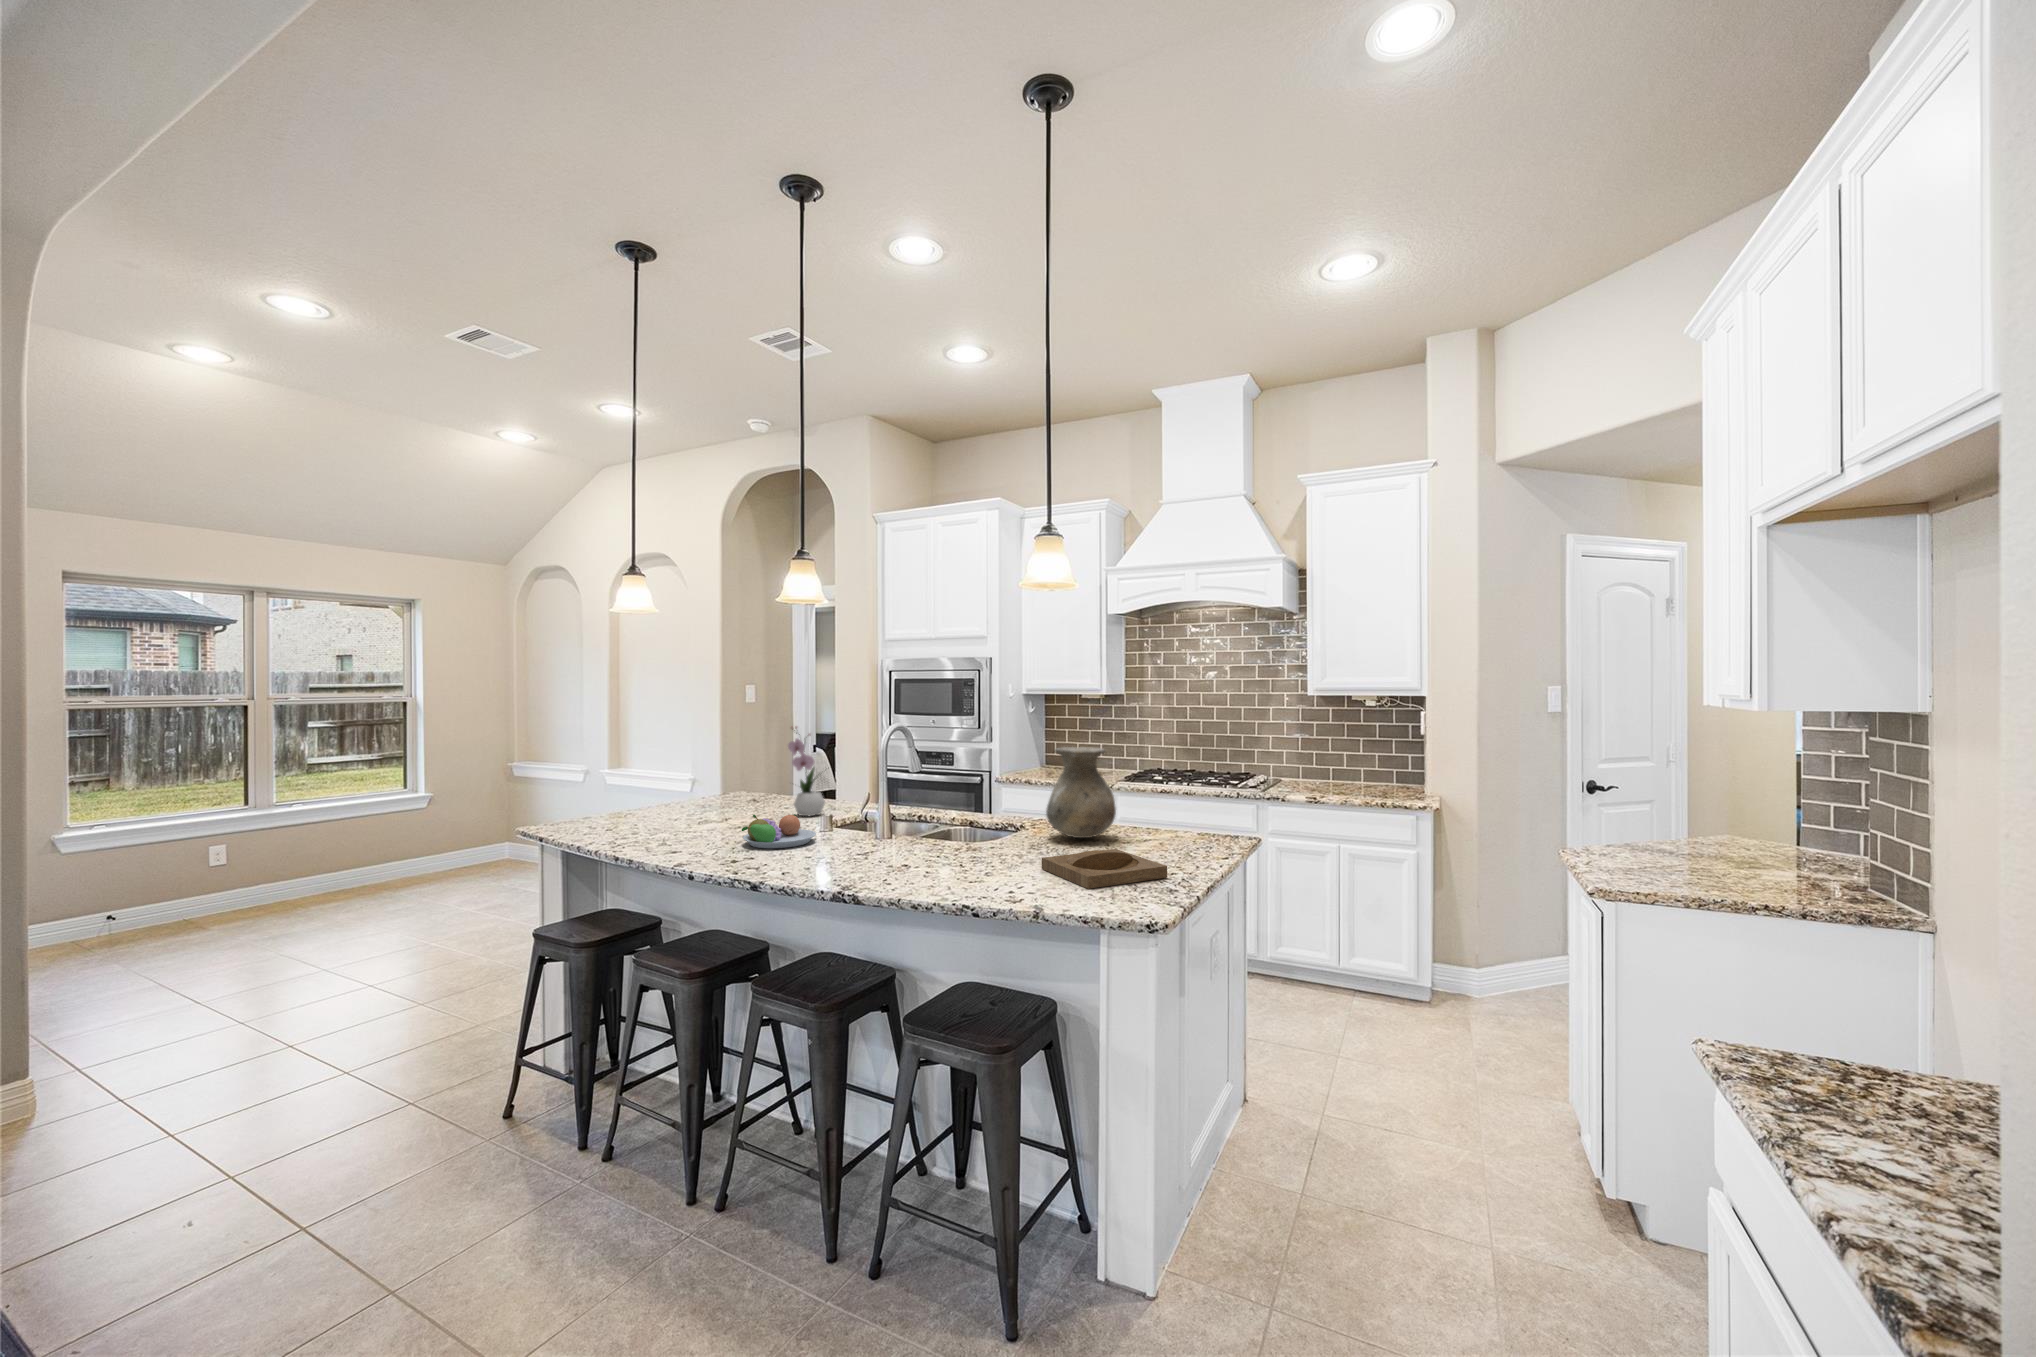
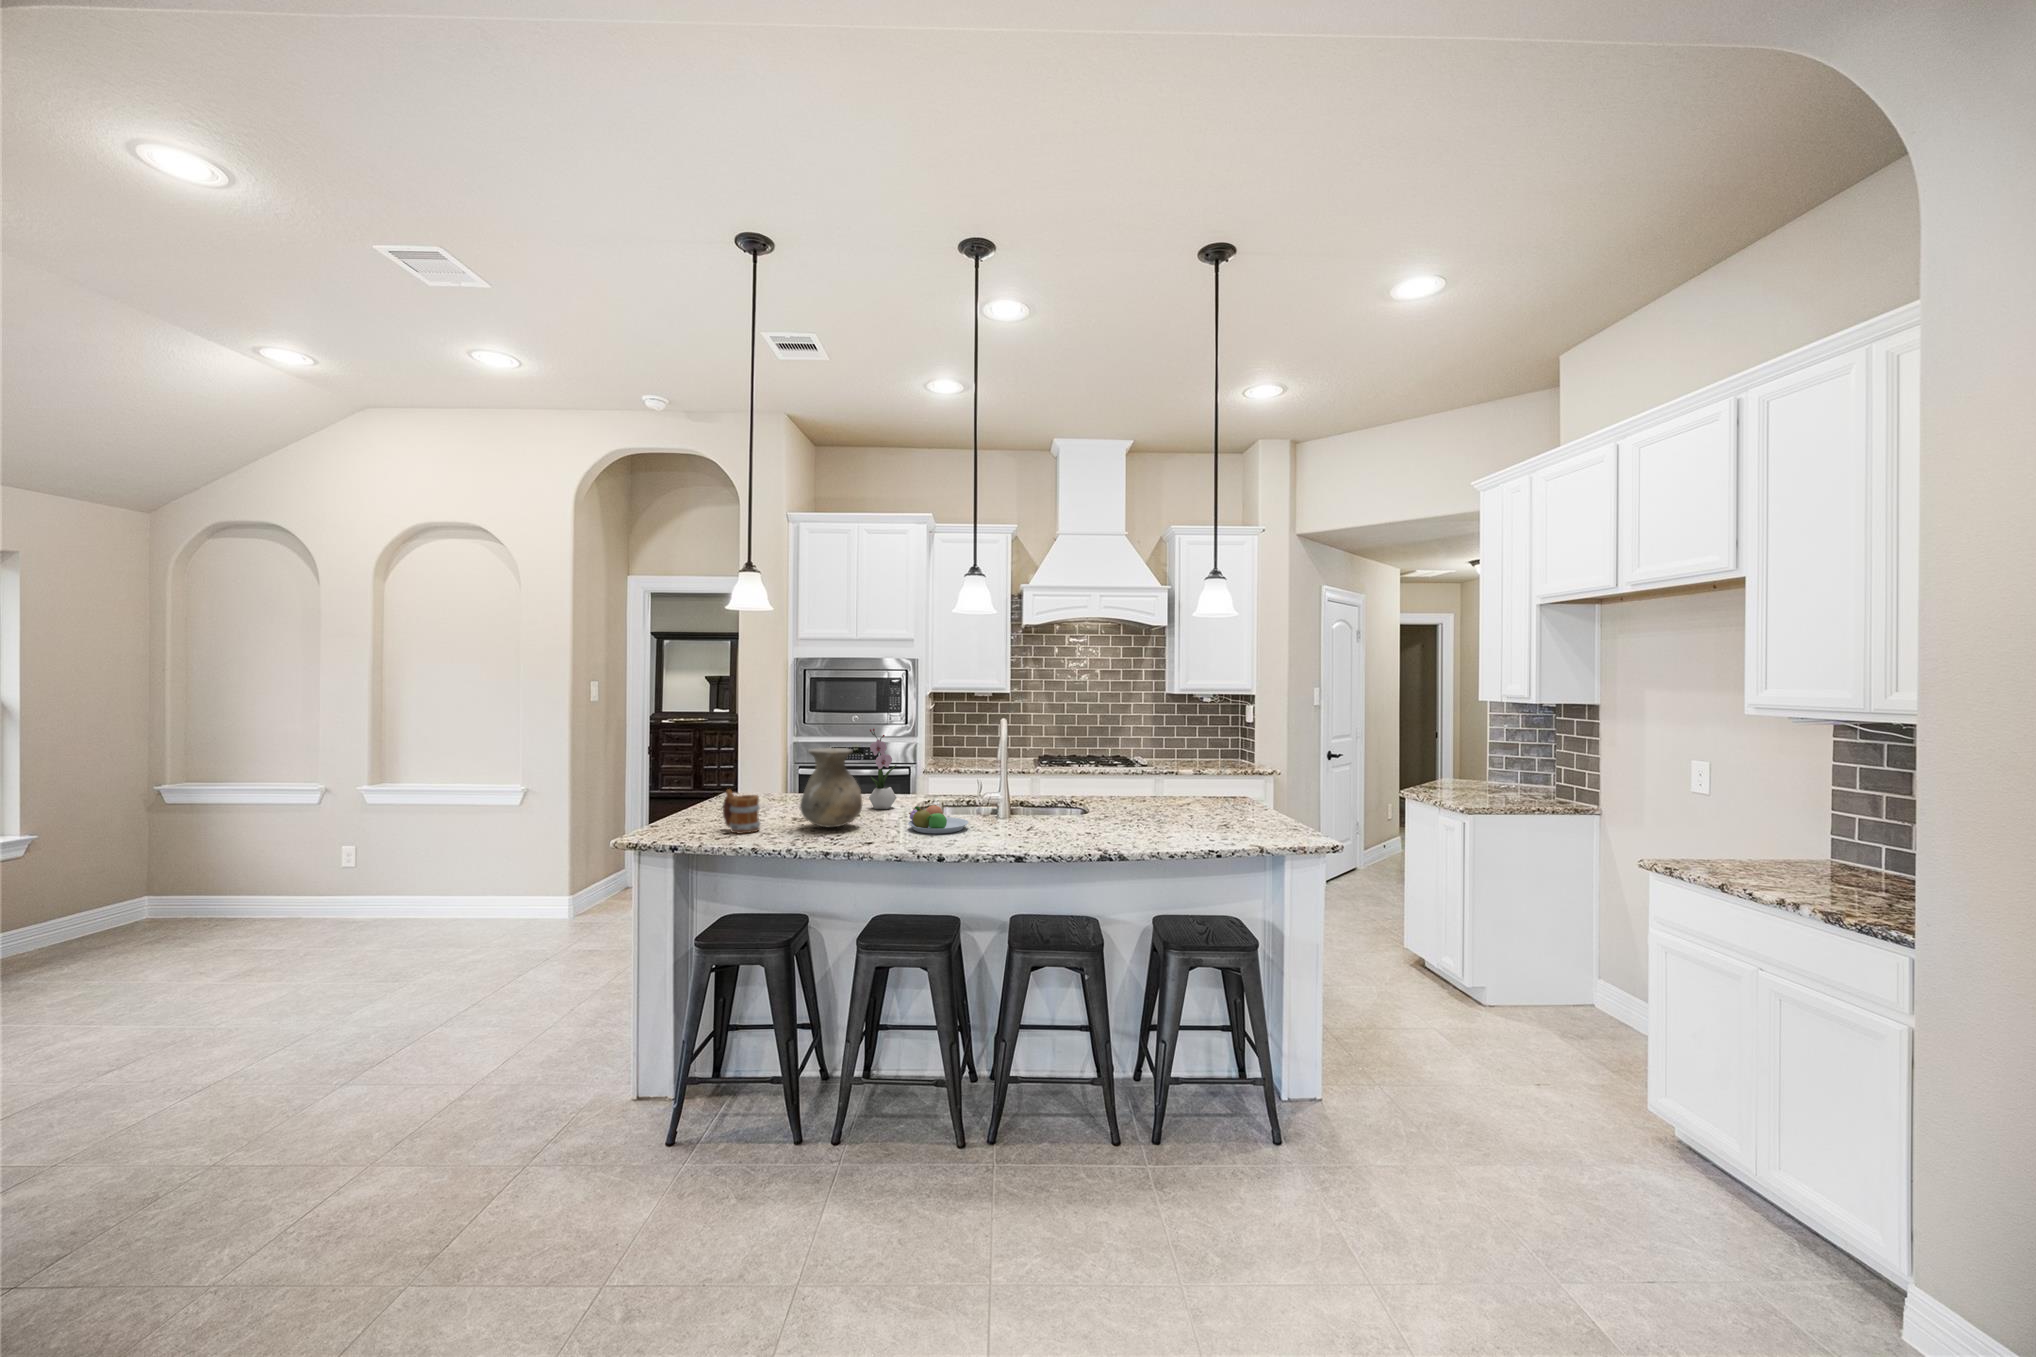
vase: present [1046,747,1116,838] -> present [800,748,862,827]
mug: none [601,783,635,830] -> present [723,790,760,834]
tray: present [1042,849,1167,889] -> none [1179,810,1264,835]

